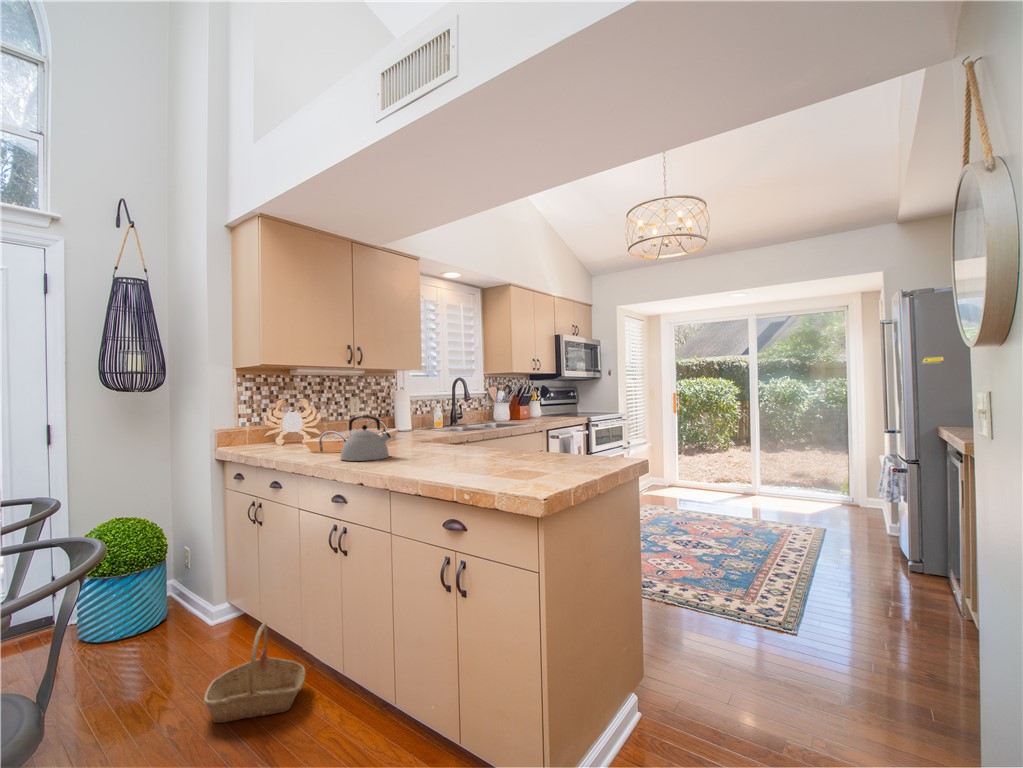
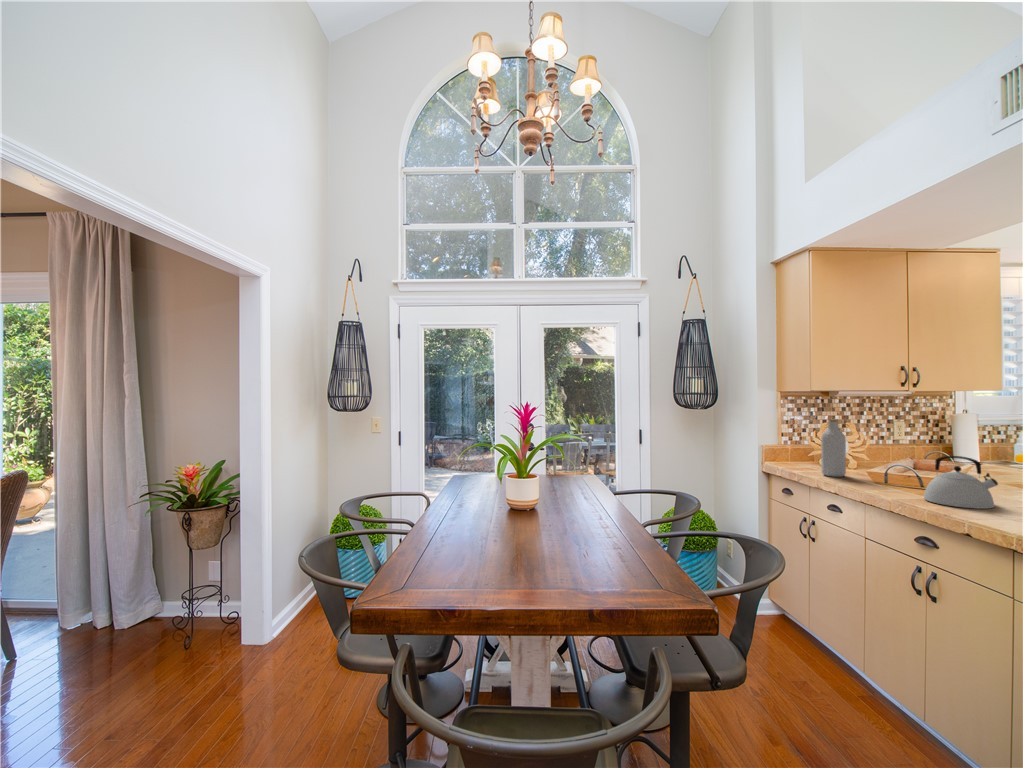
bottle: none [269,393,292,453] -> present [821,419,846,477]
basket: present [204,622,305,723] -> none [785,640,886,737]

